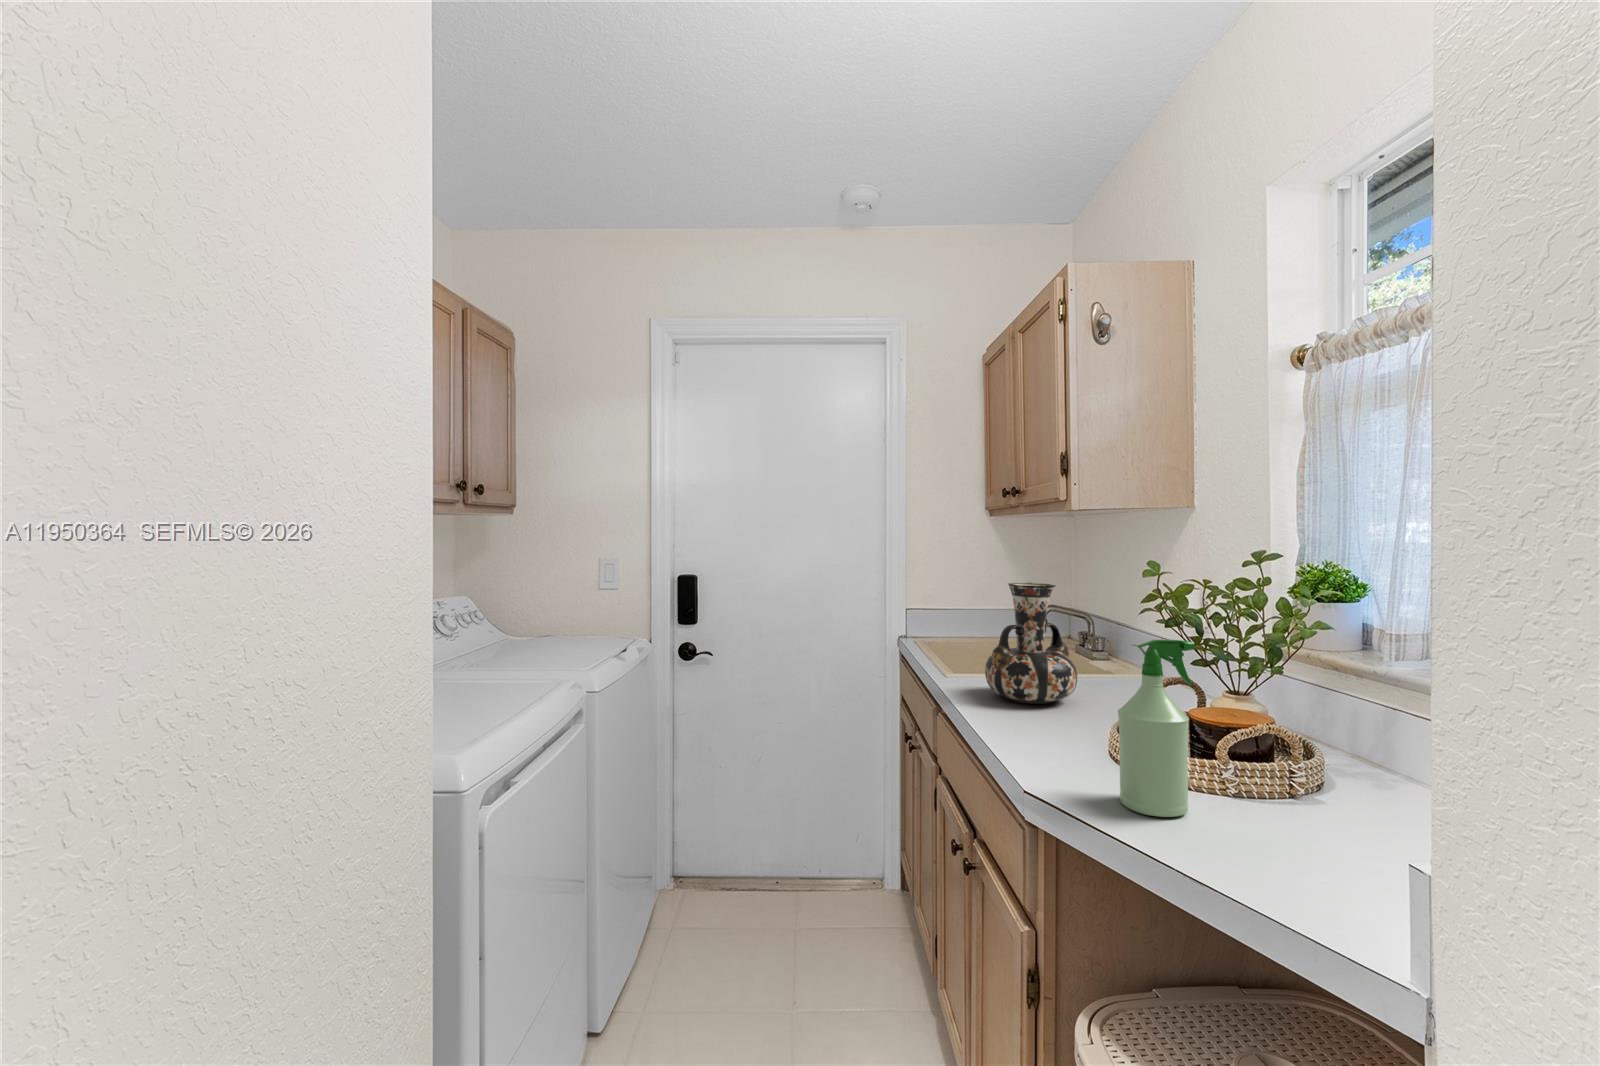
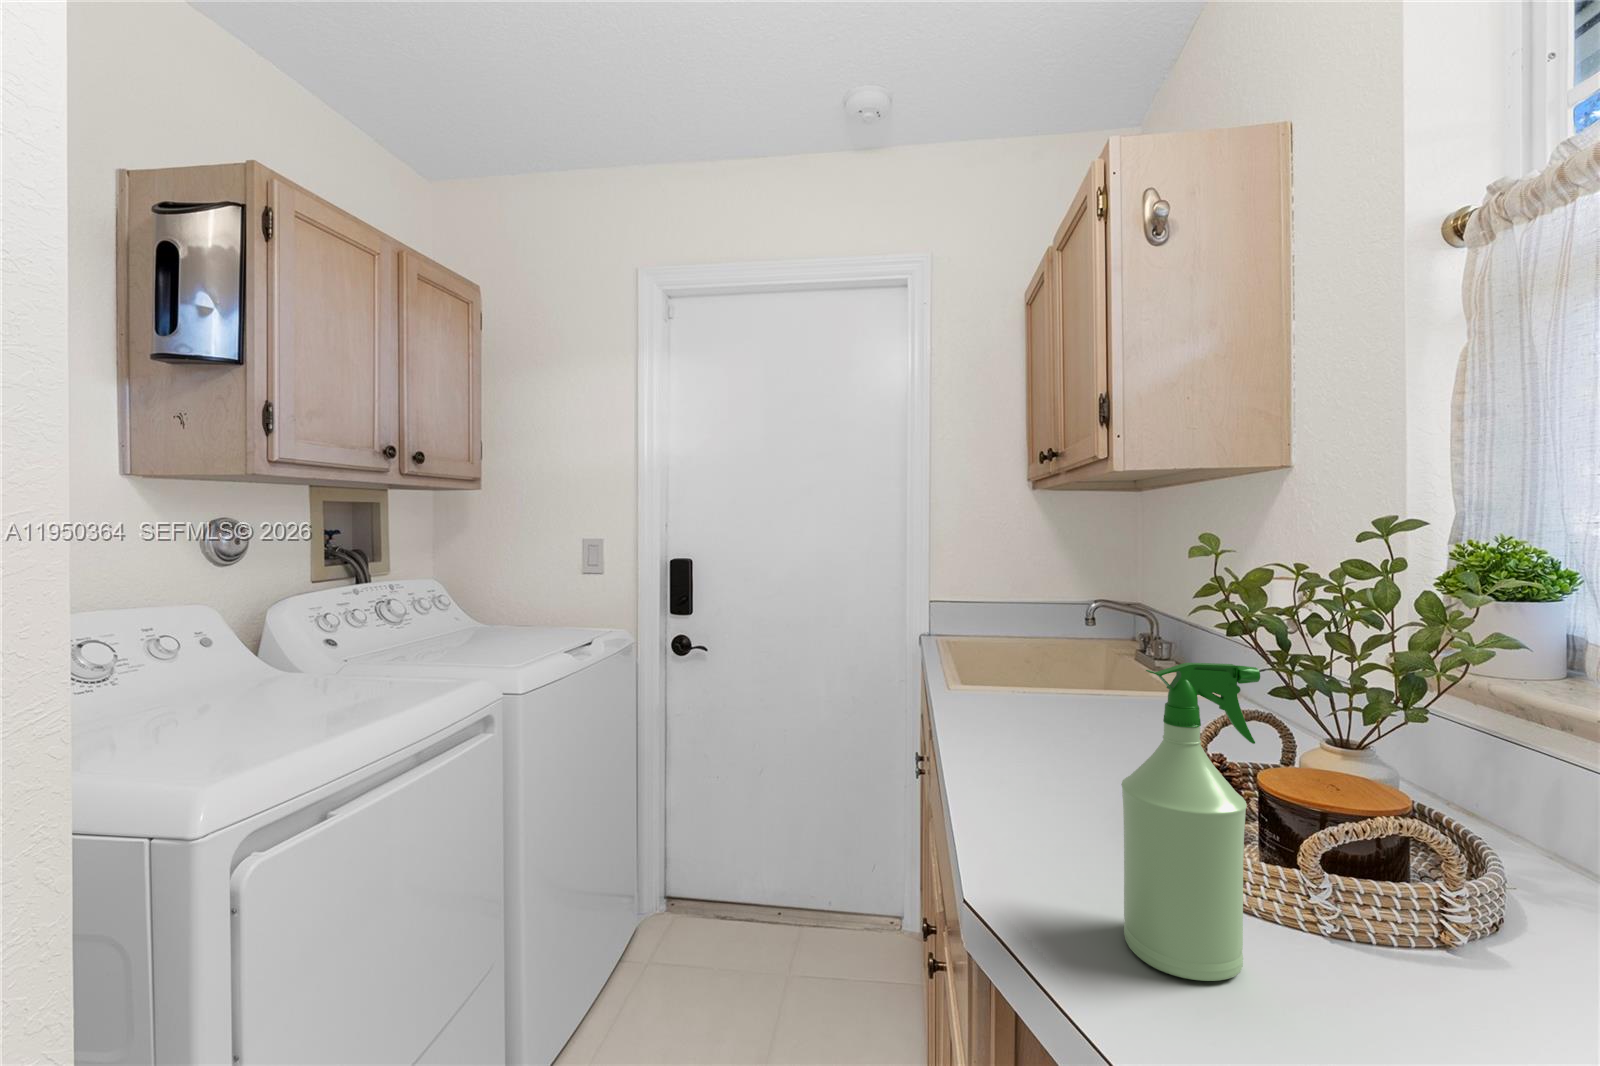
decorative vase: present [985,582,1077,704] -> none [980,569,1108,737]

